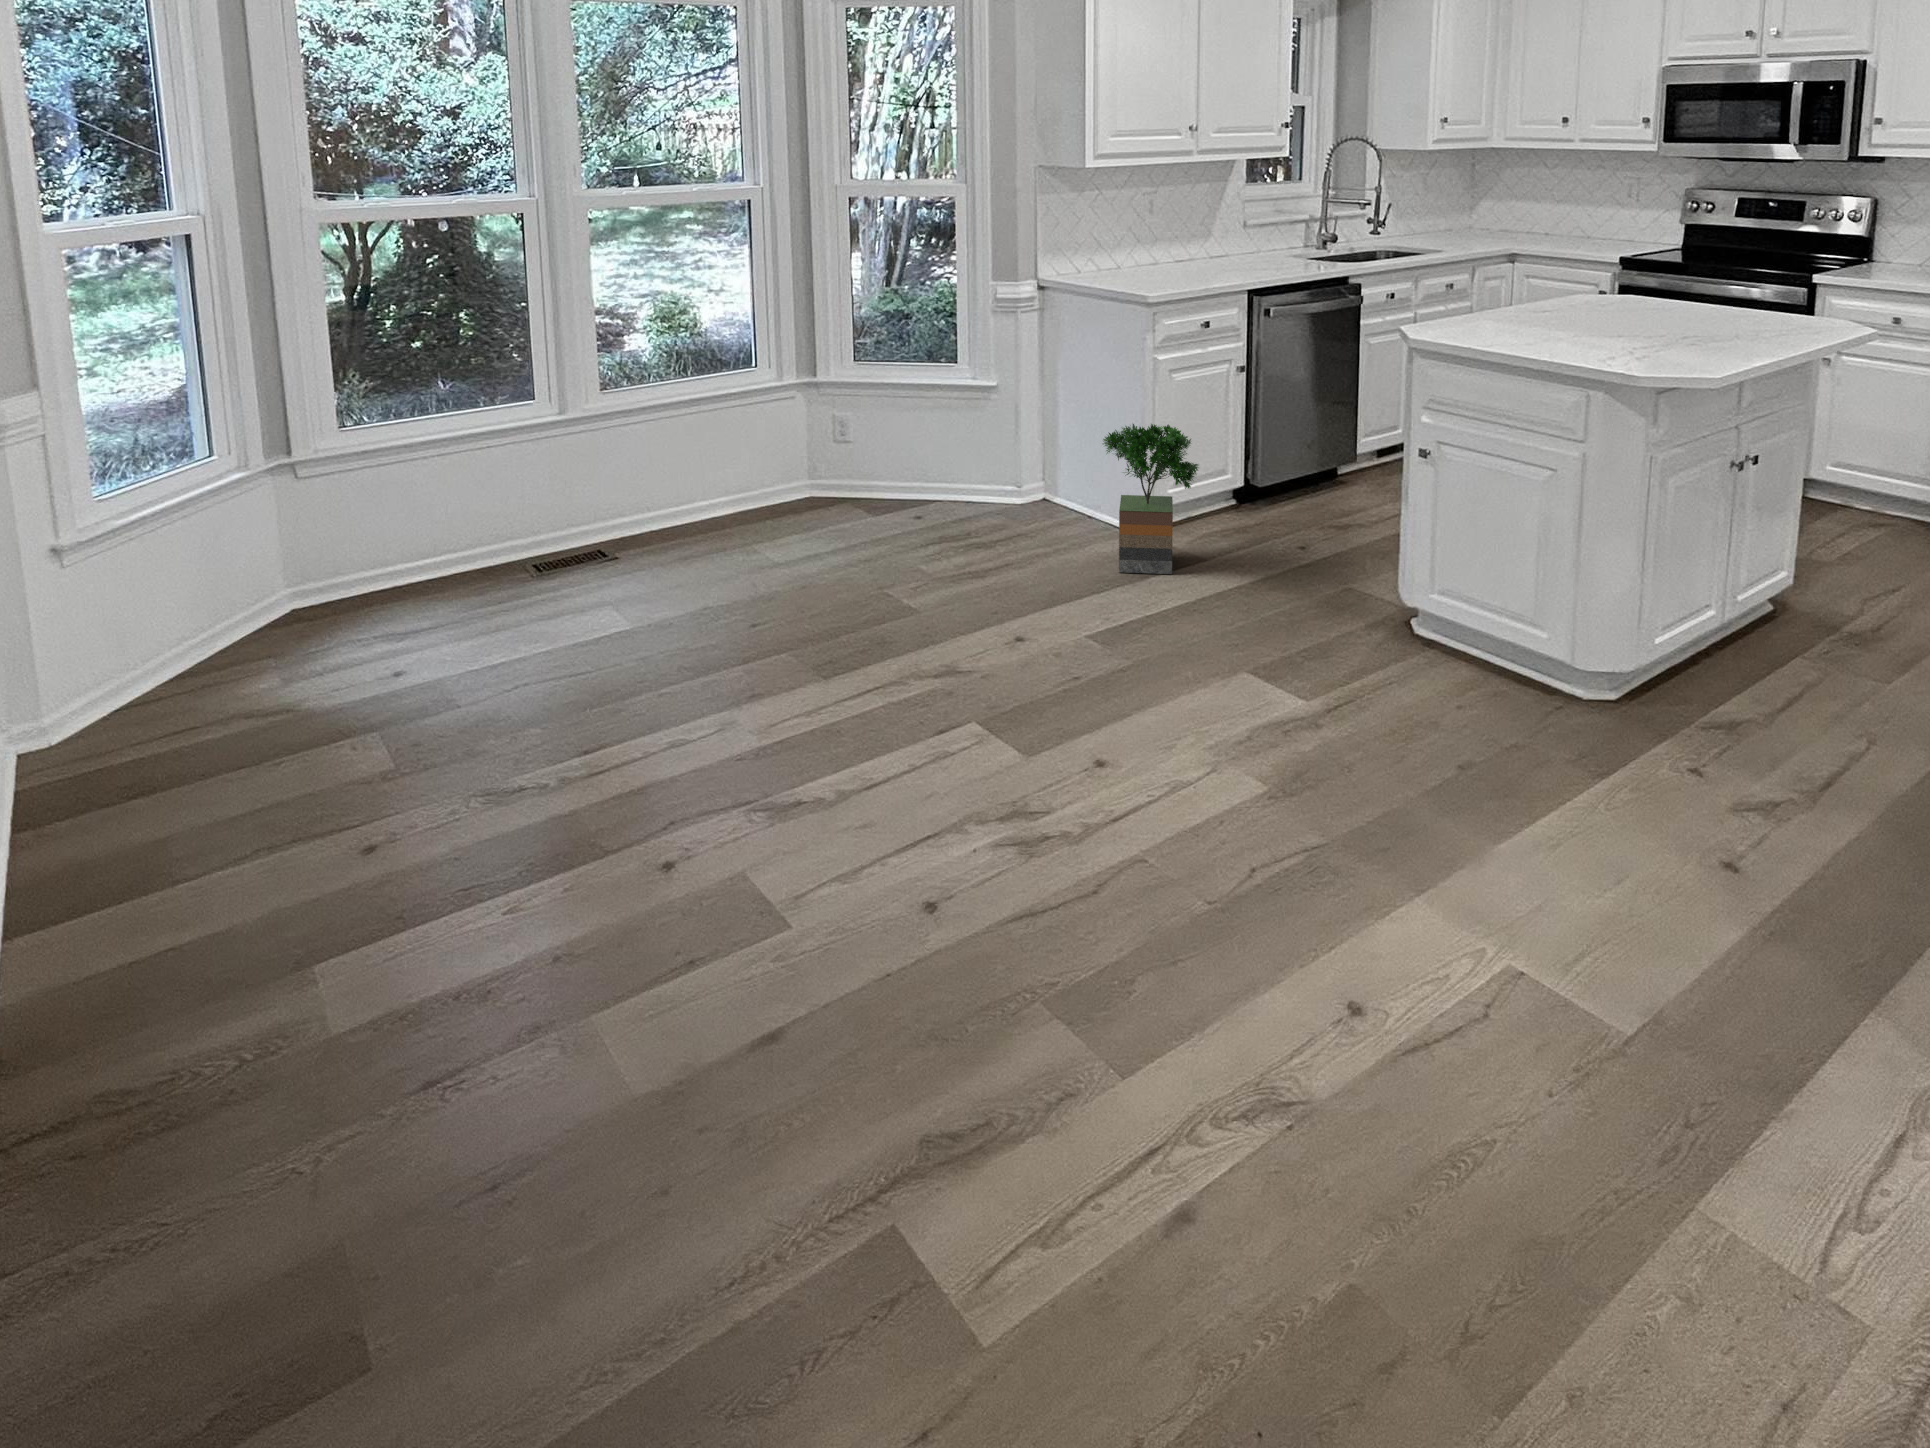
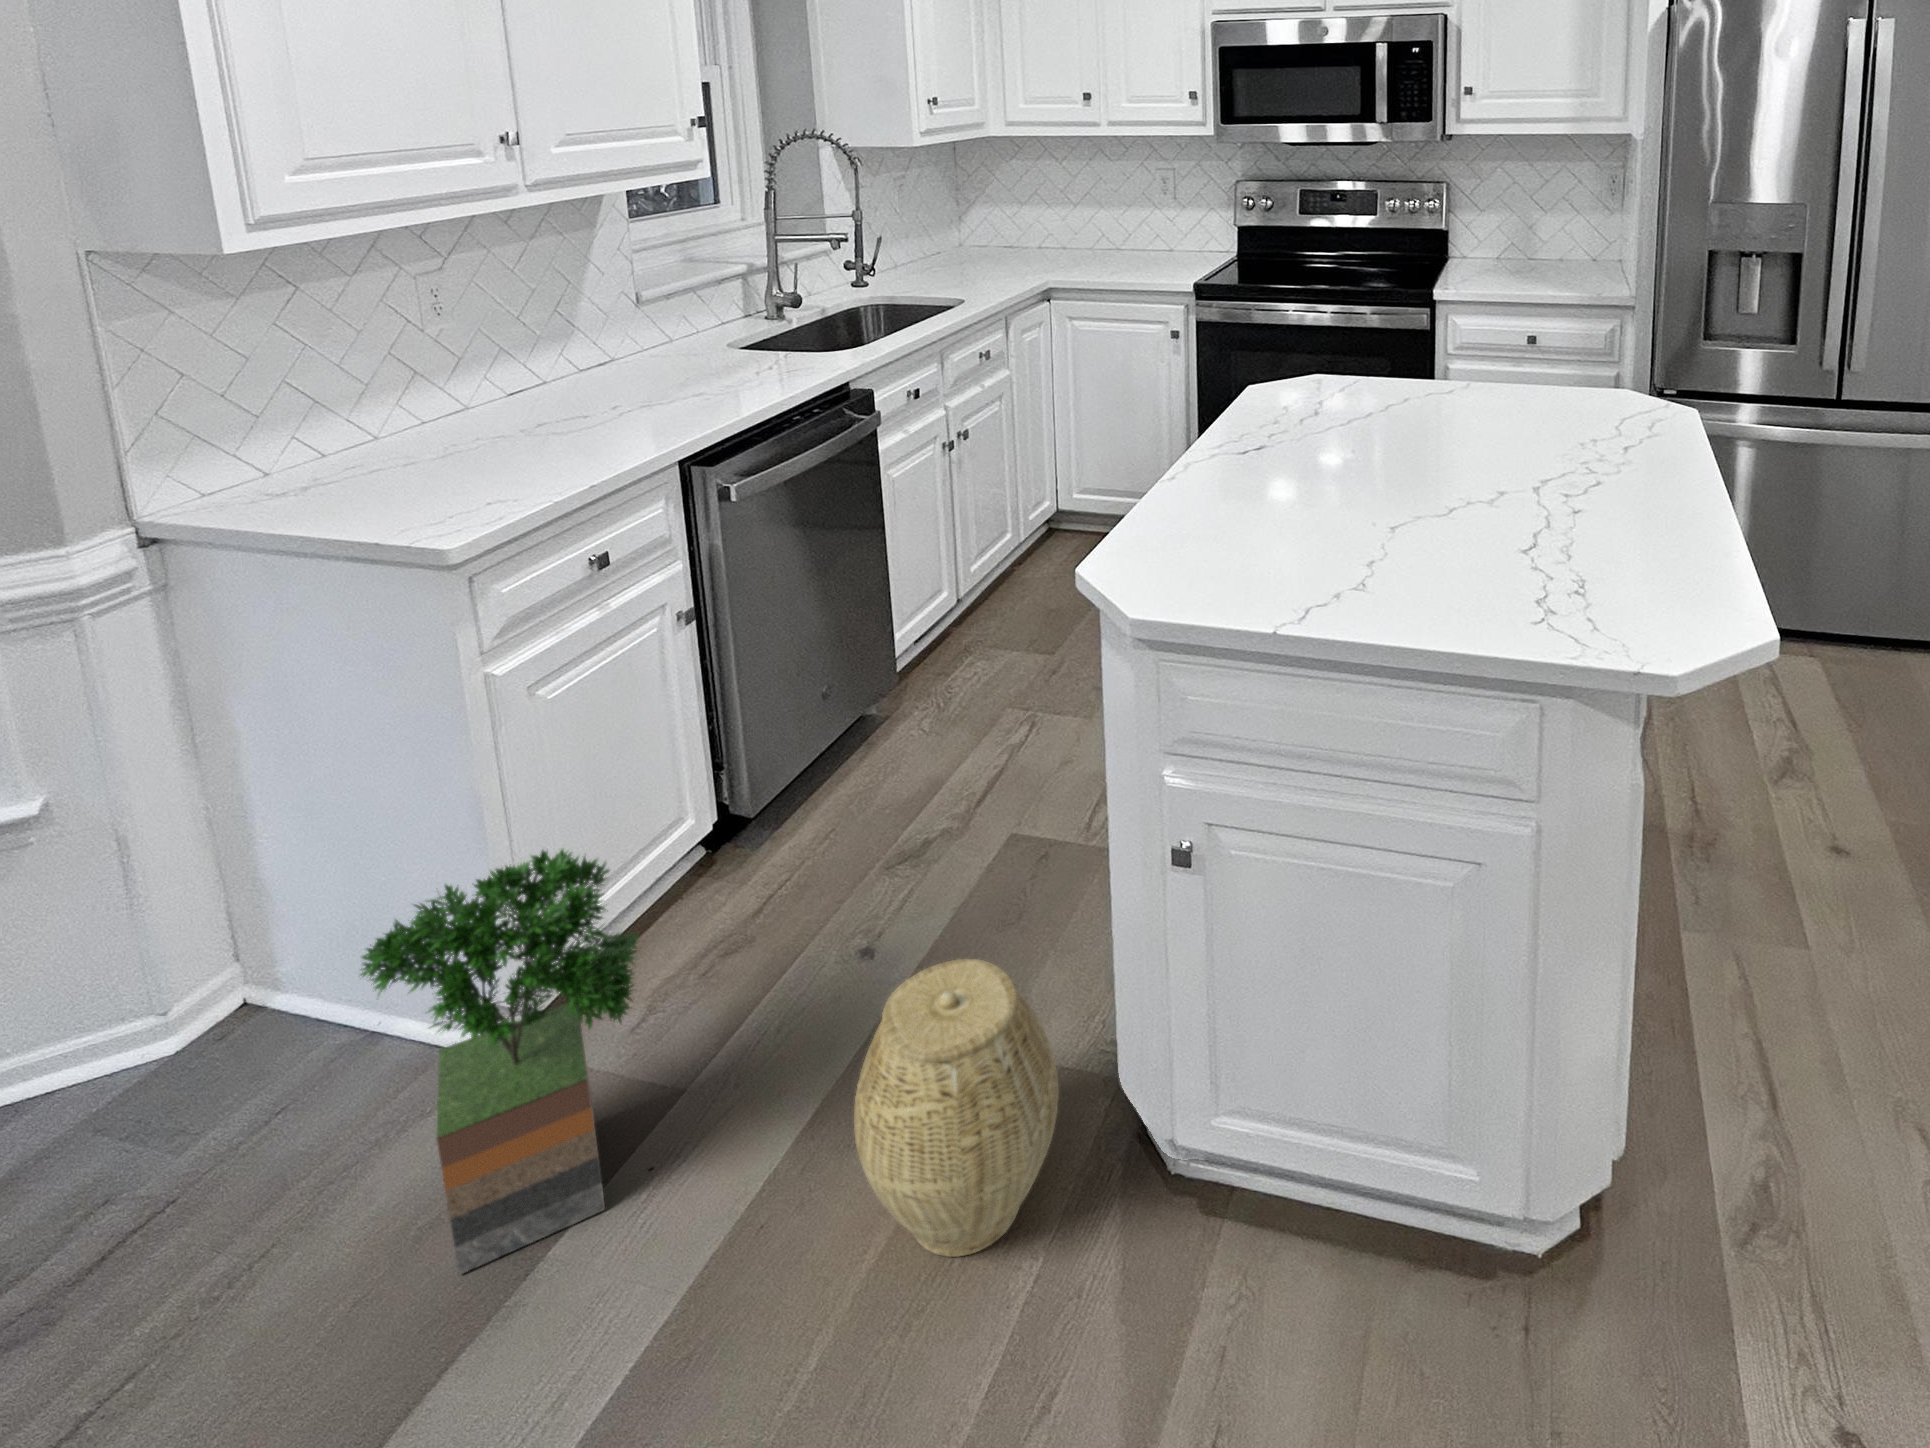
woven basket: none [1270,503,1363,622] -> present [854,959,1059,1257]

